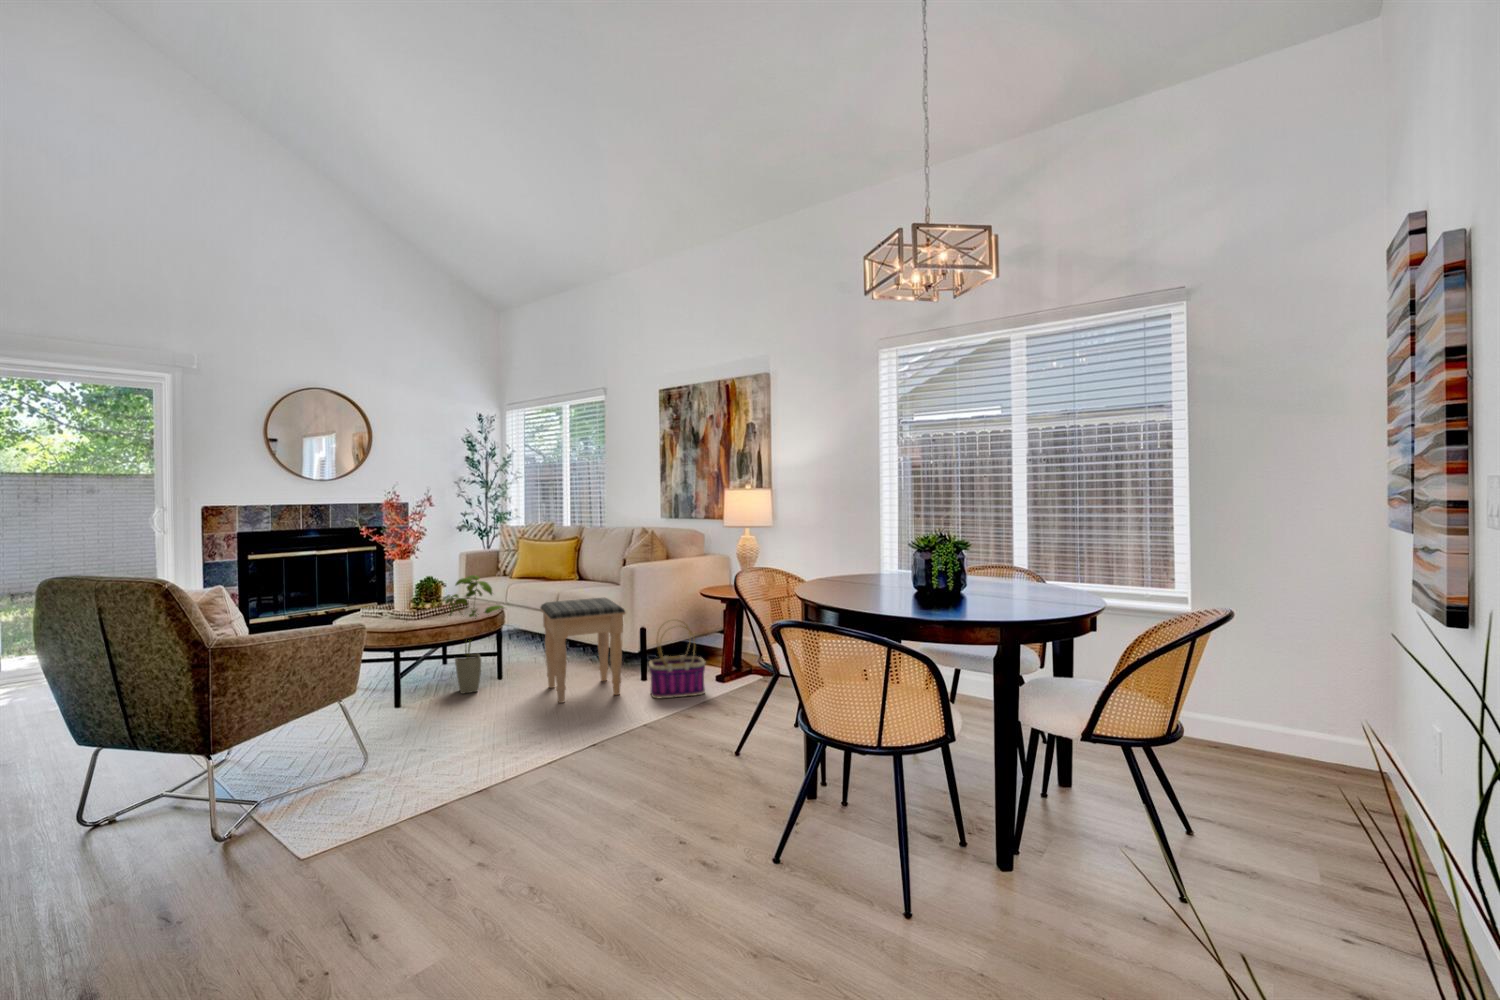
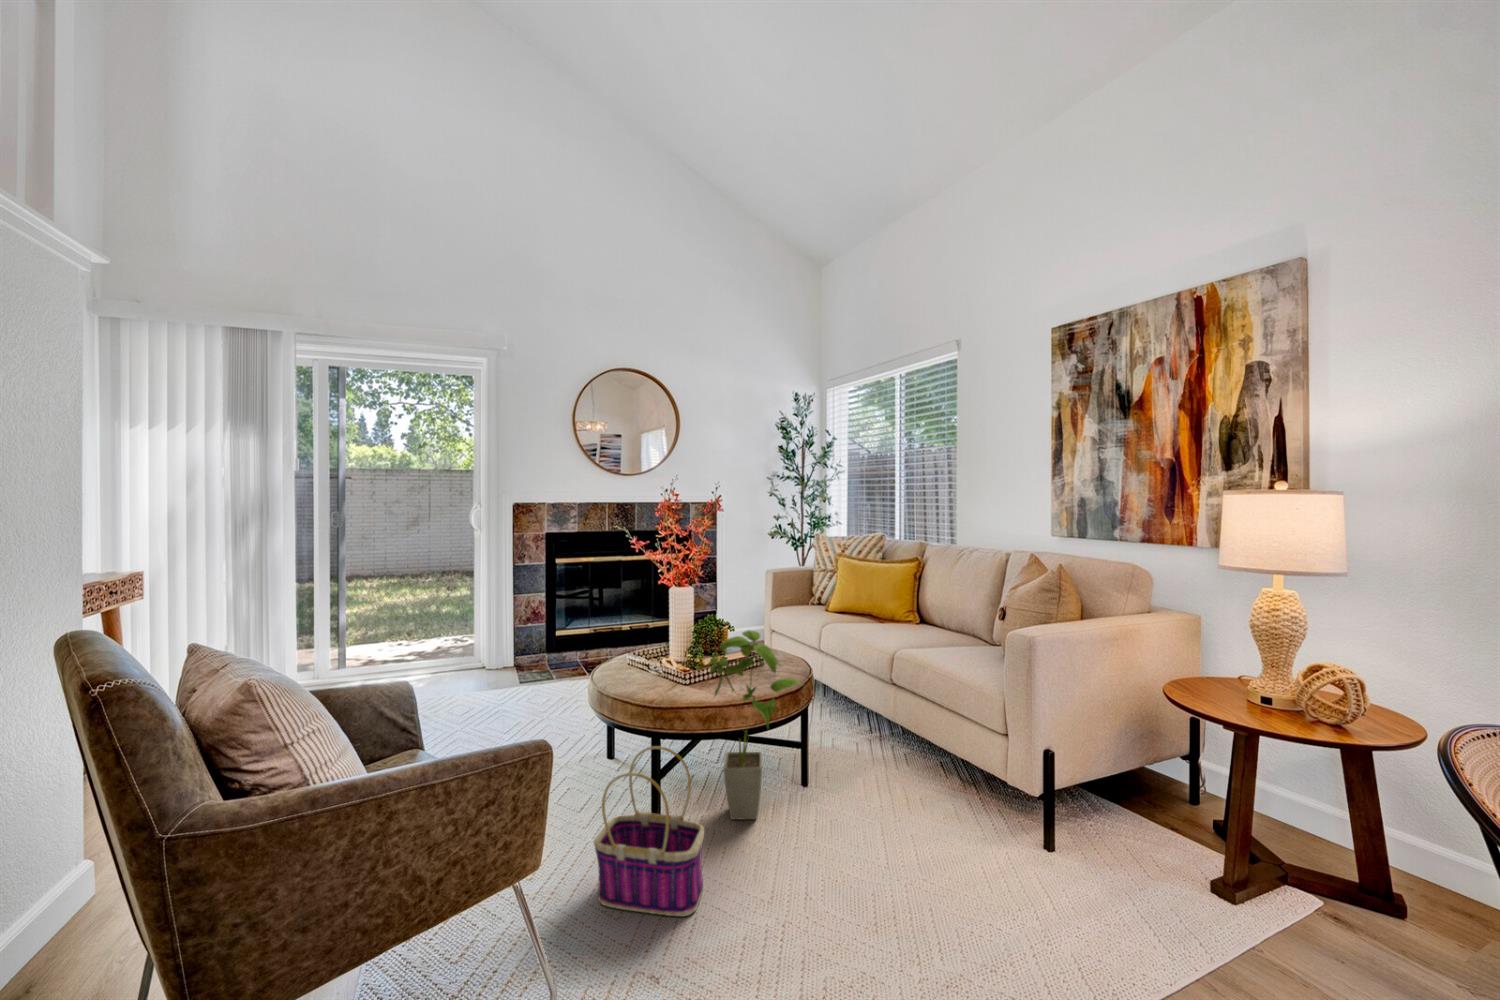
footstool: present [540,598,625,703] -> none [856,687,1021,902]
basket: present [649,620,705,699] -> present [594,746,704,916]

